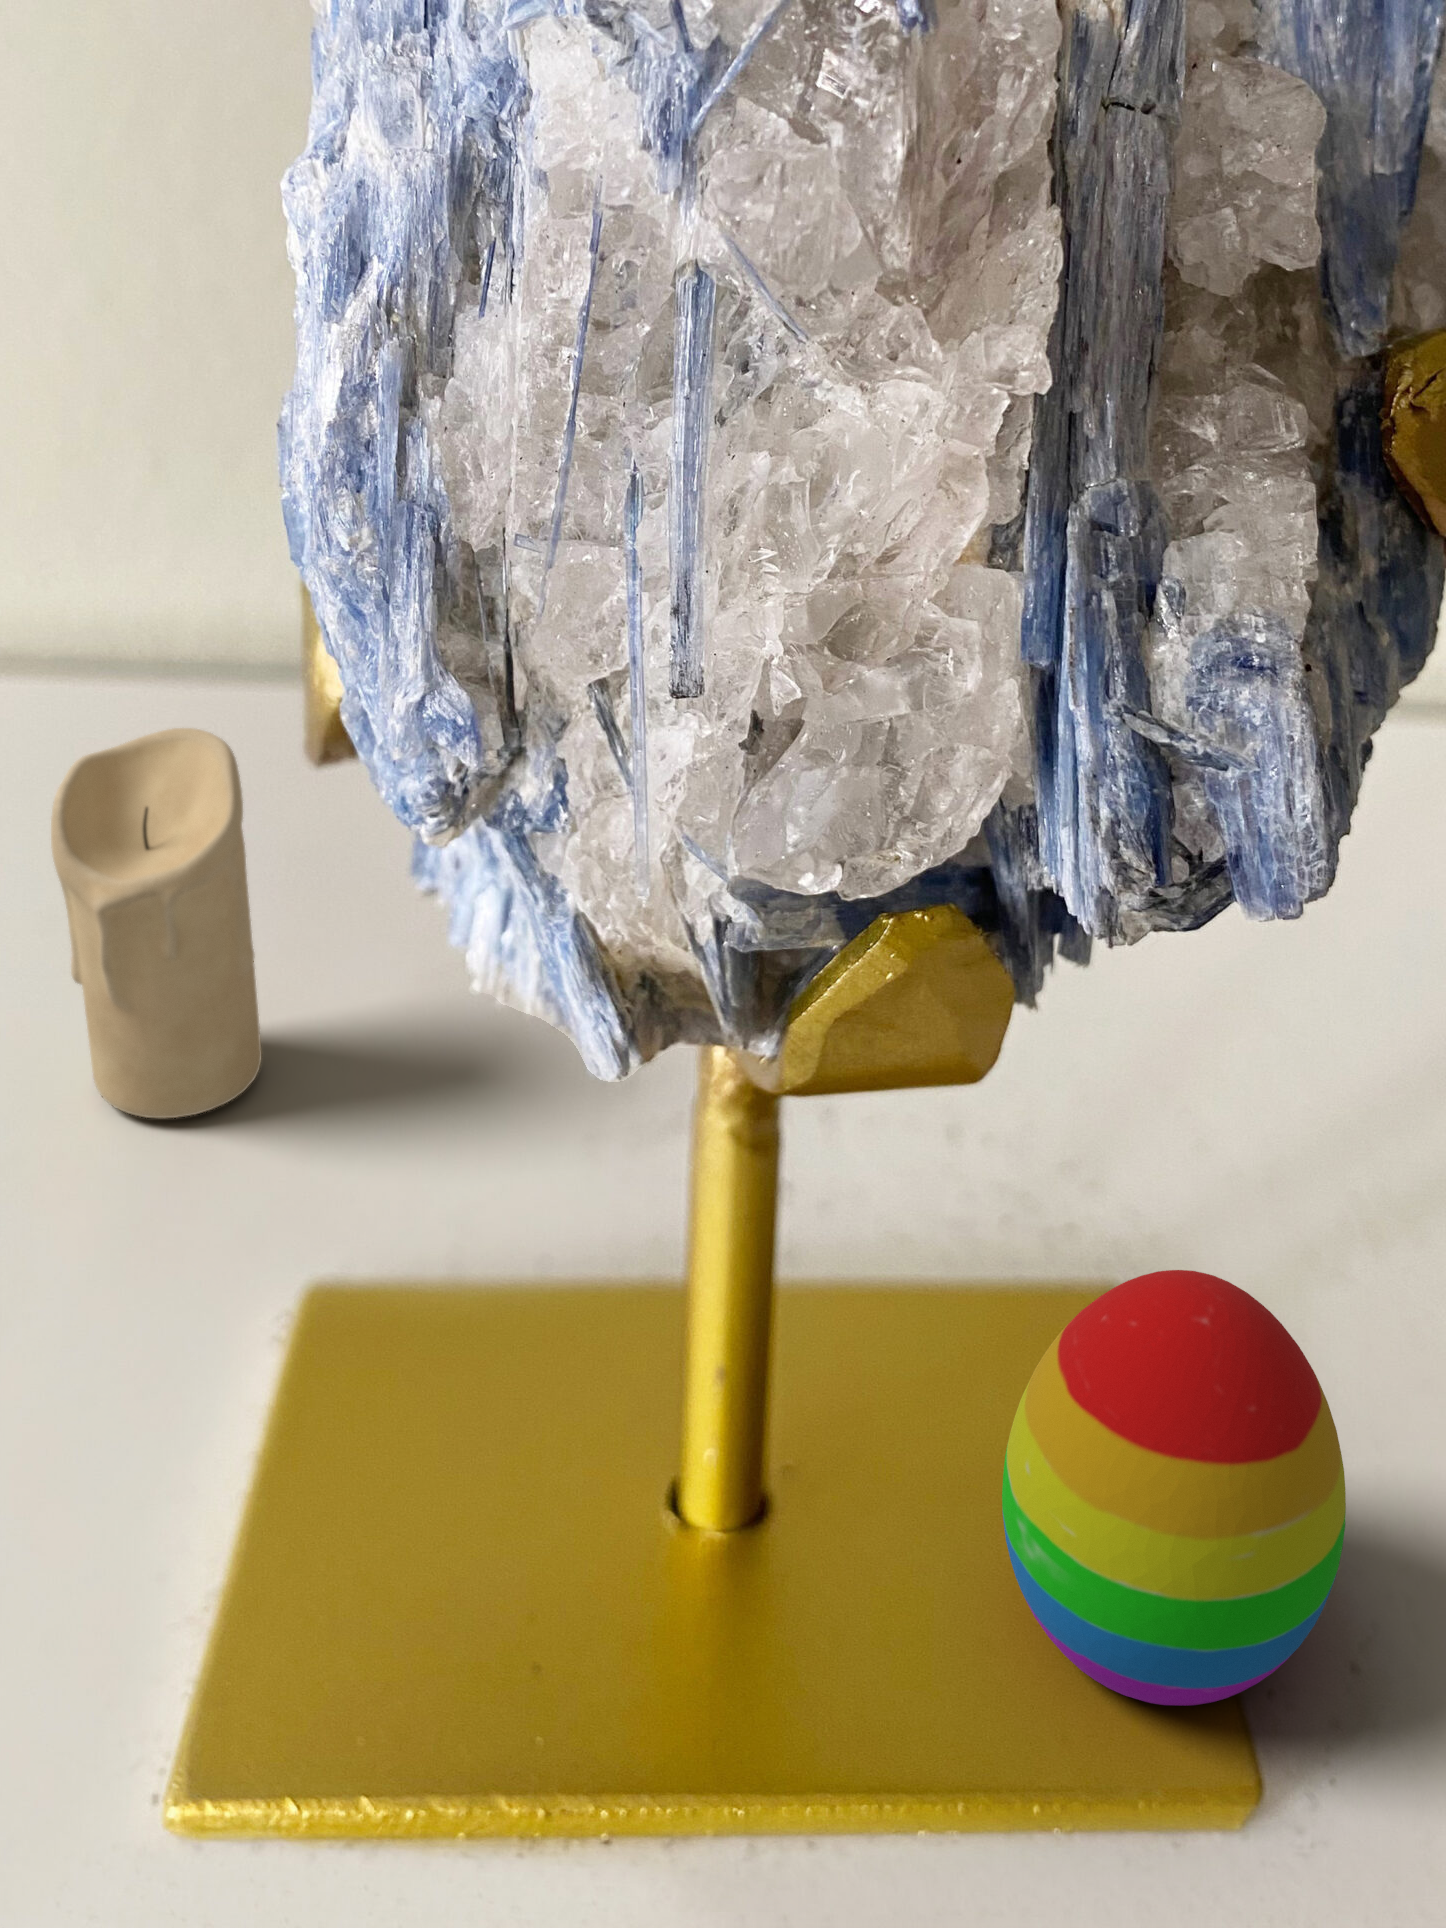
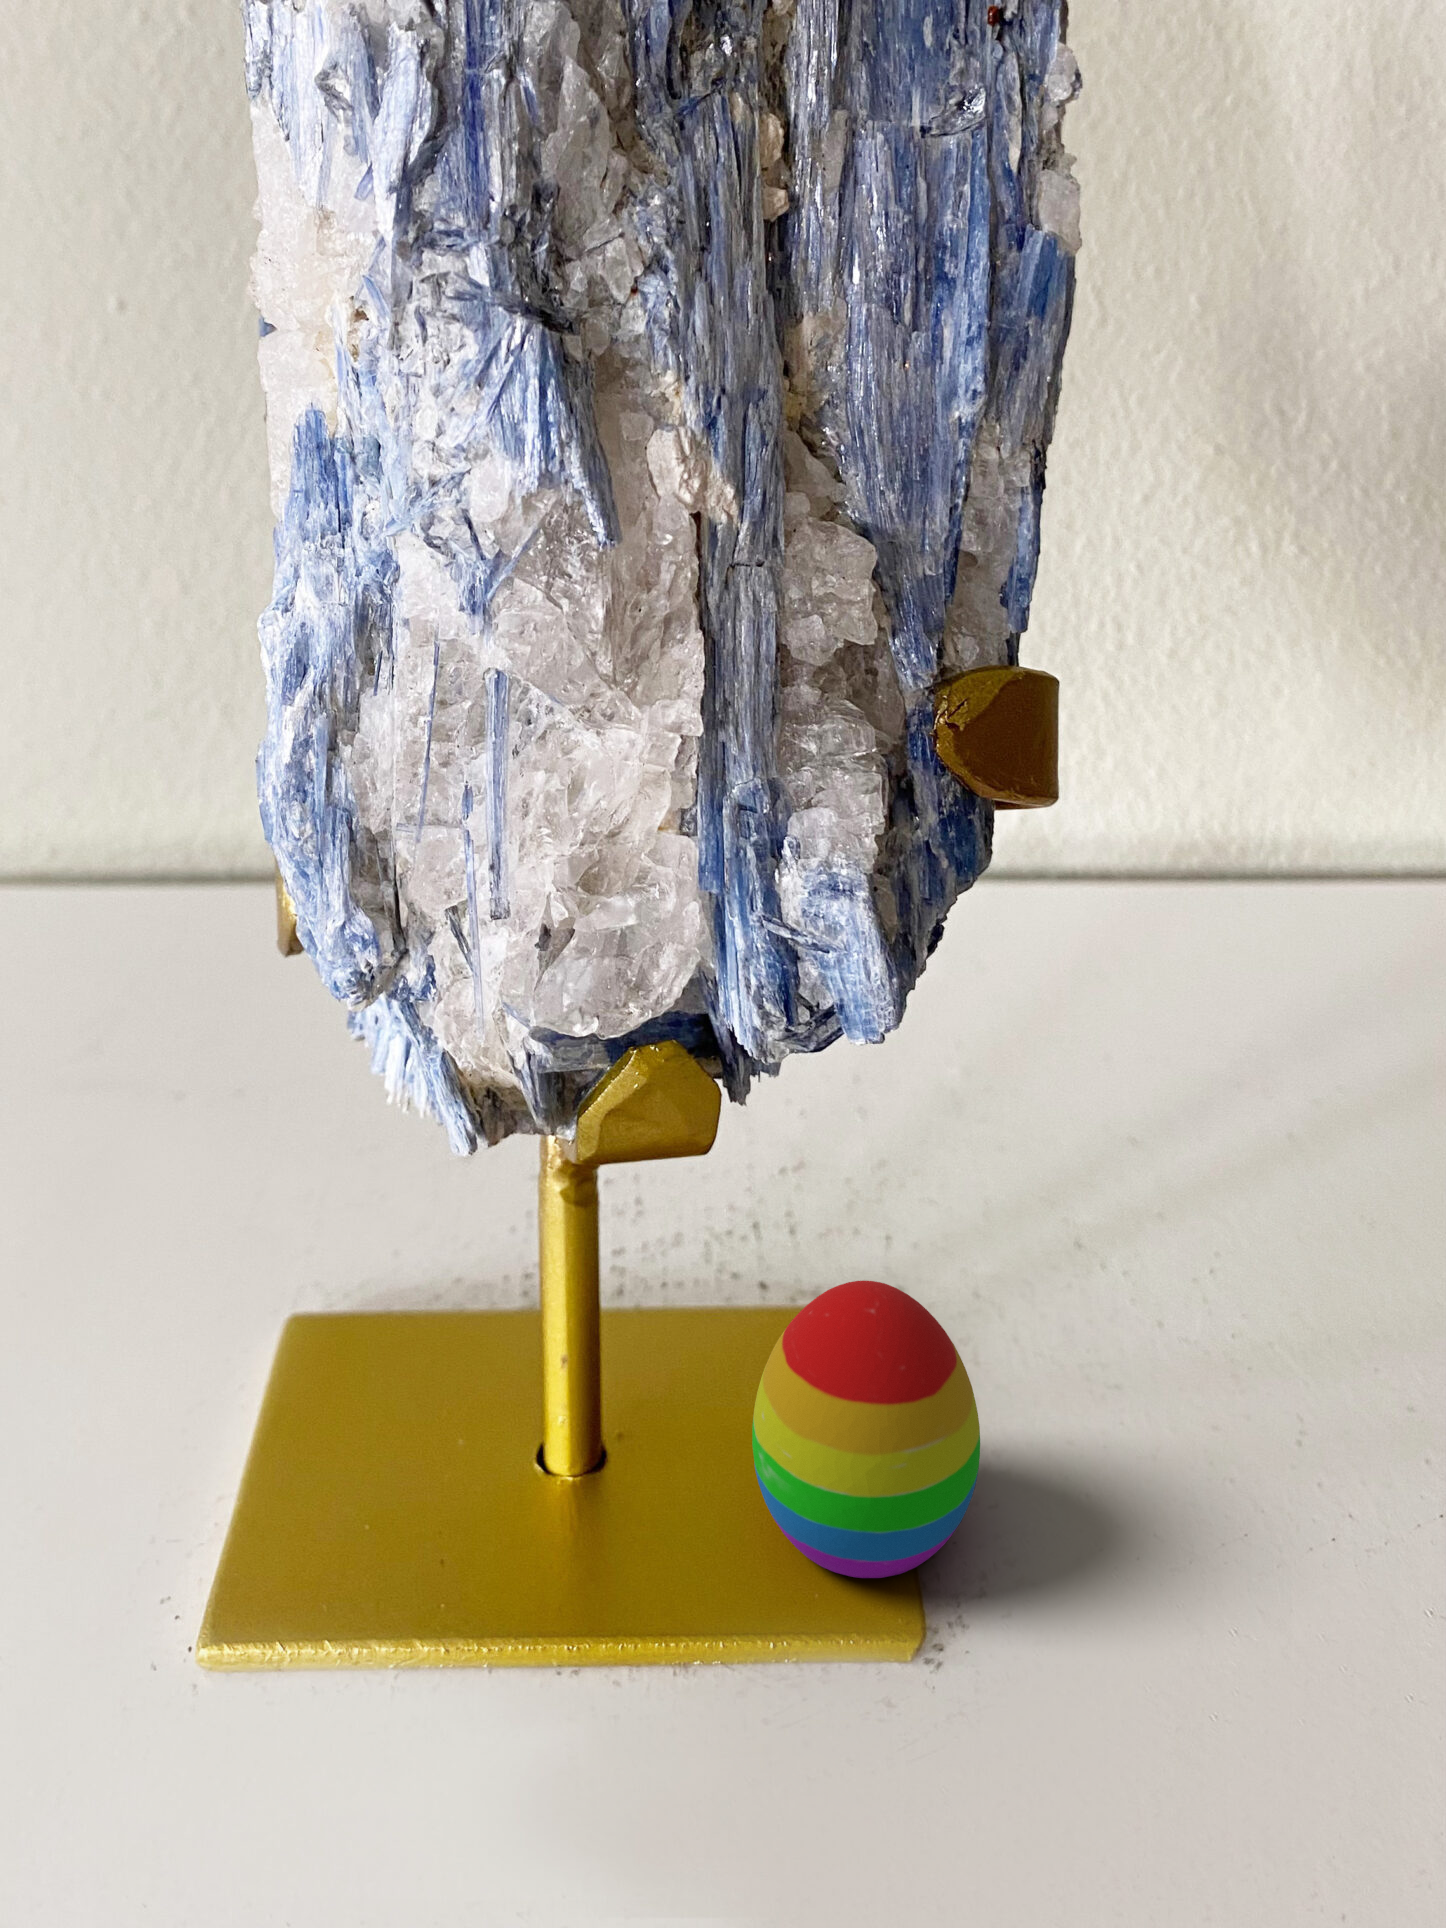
candle: present [51,728,262,1118] -> none [97,923,249,1208]

